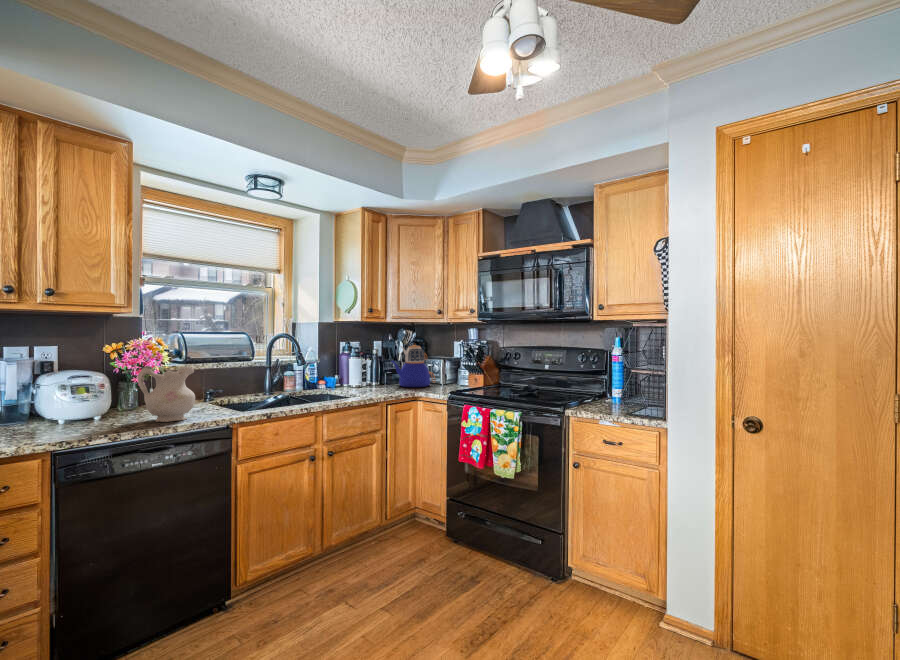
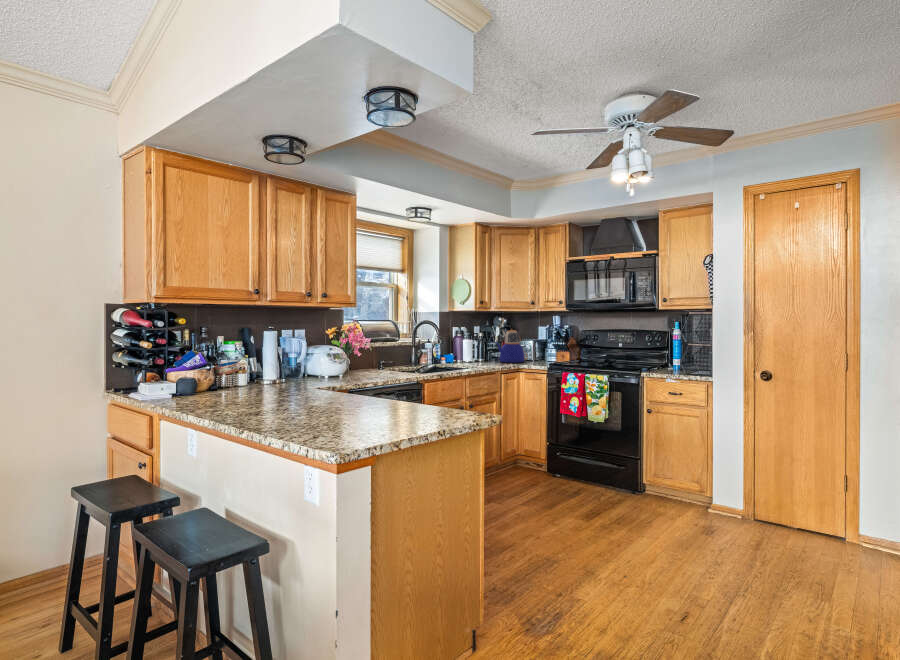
ceramic pitcher: present [138,366,195,422] -> none [372,342,401,378]

